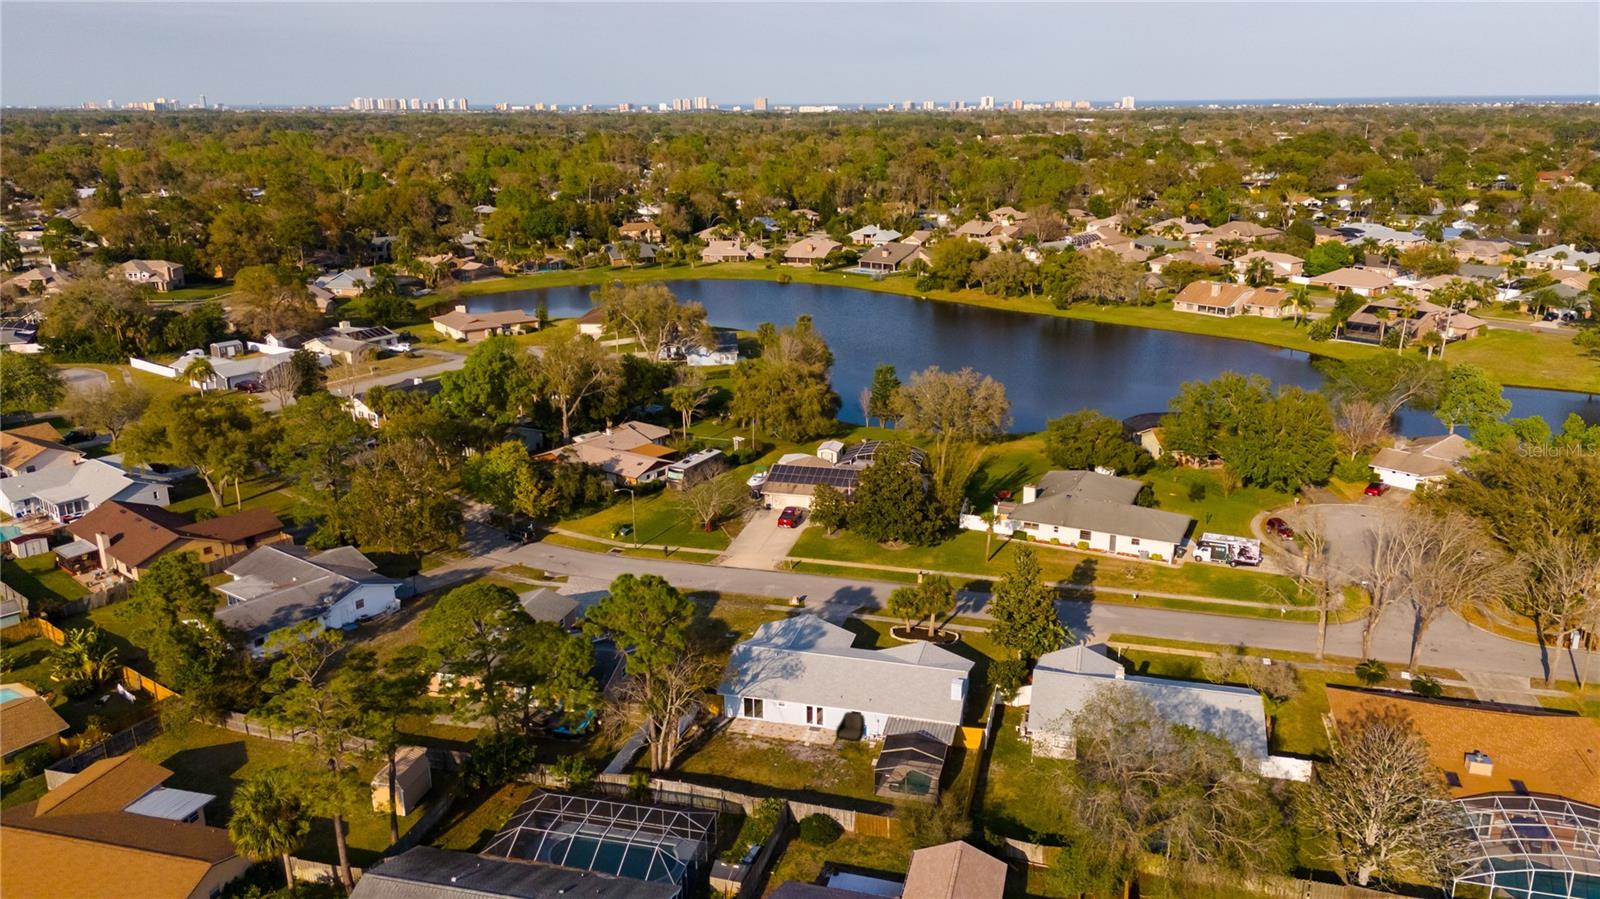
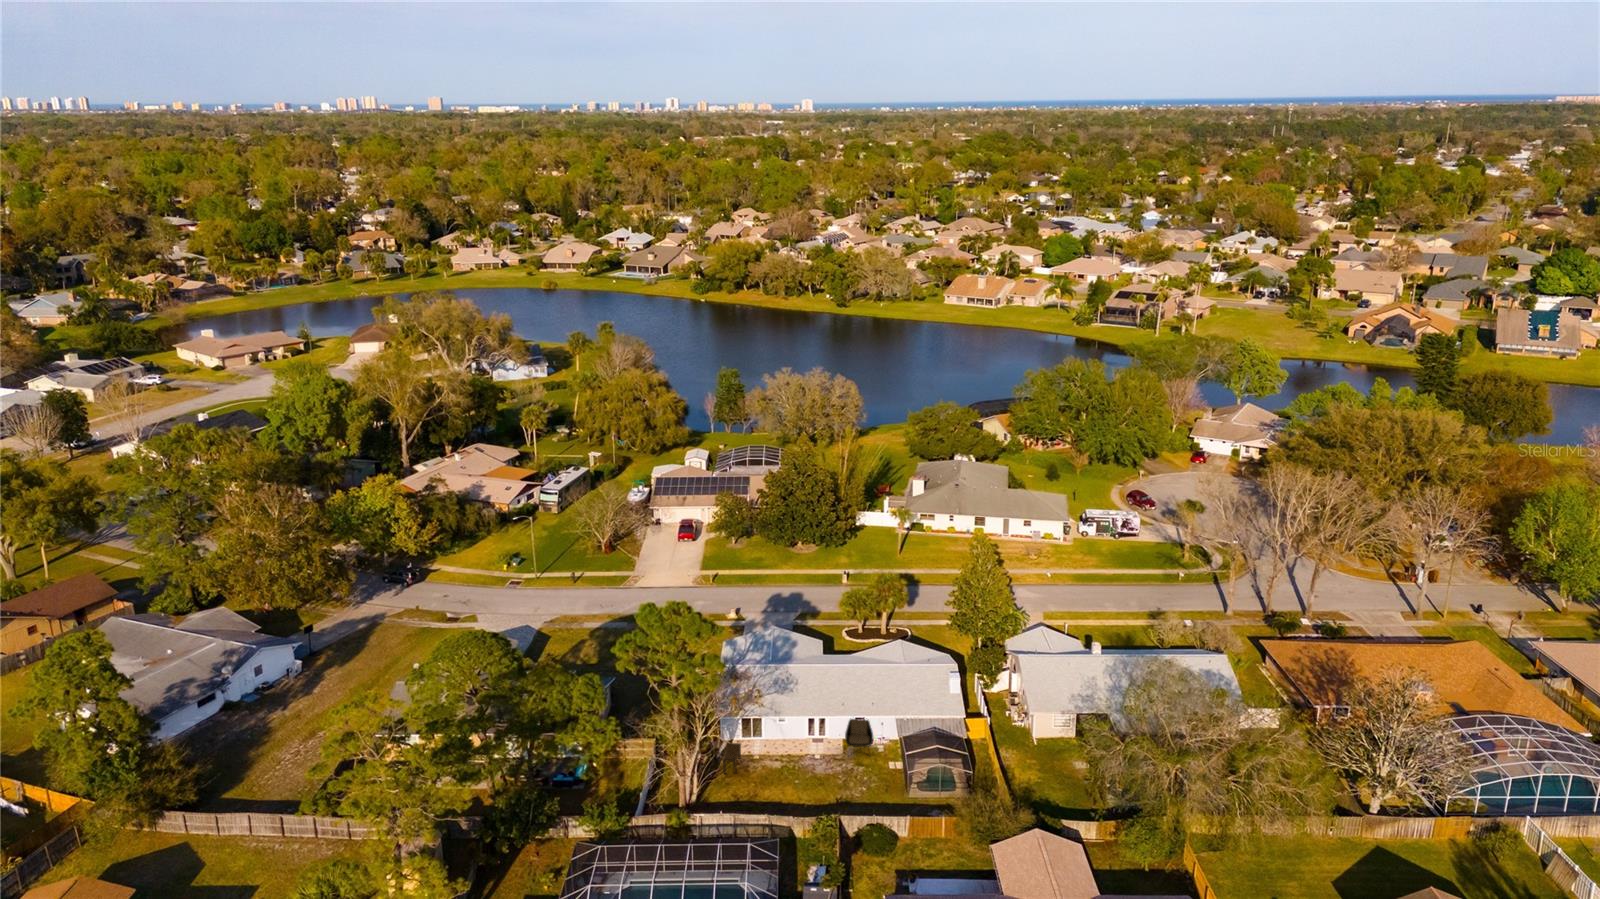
bench: none [712,719,738,749] -> present [723,743,741,774]

